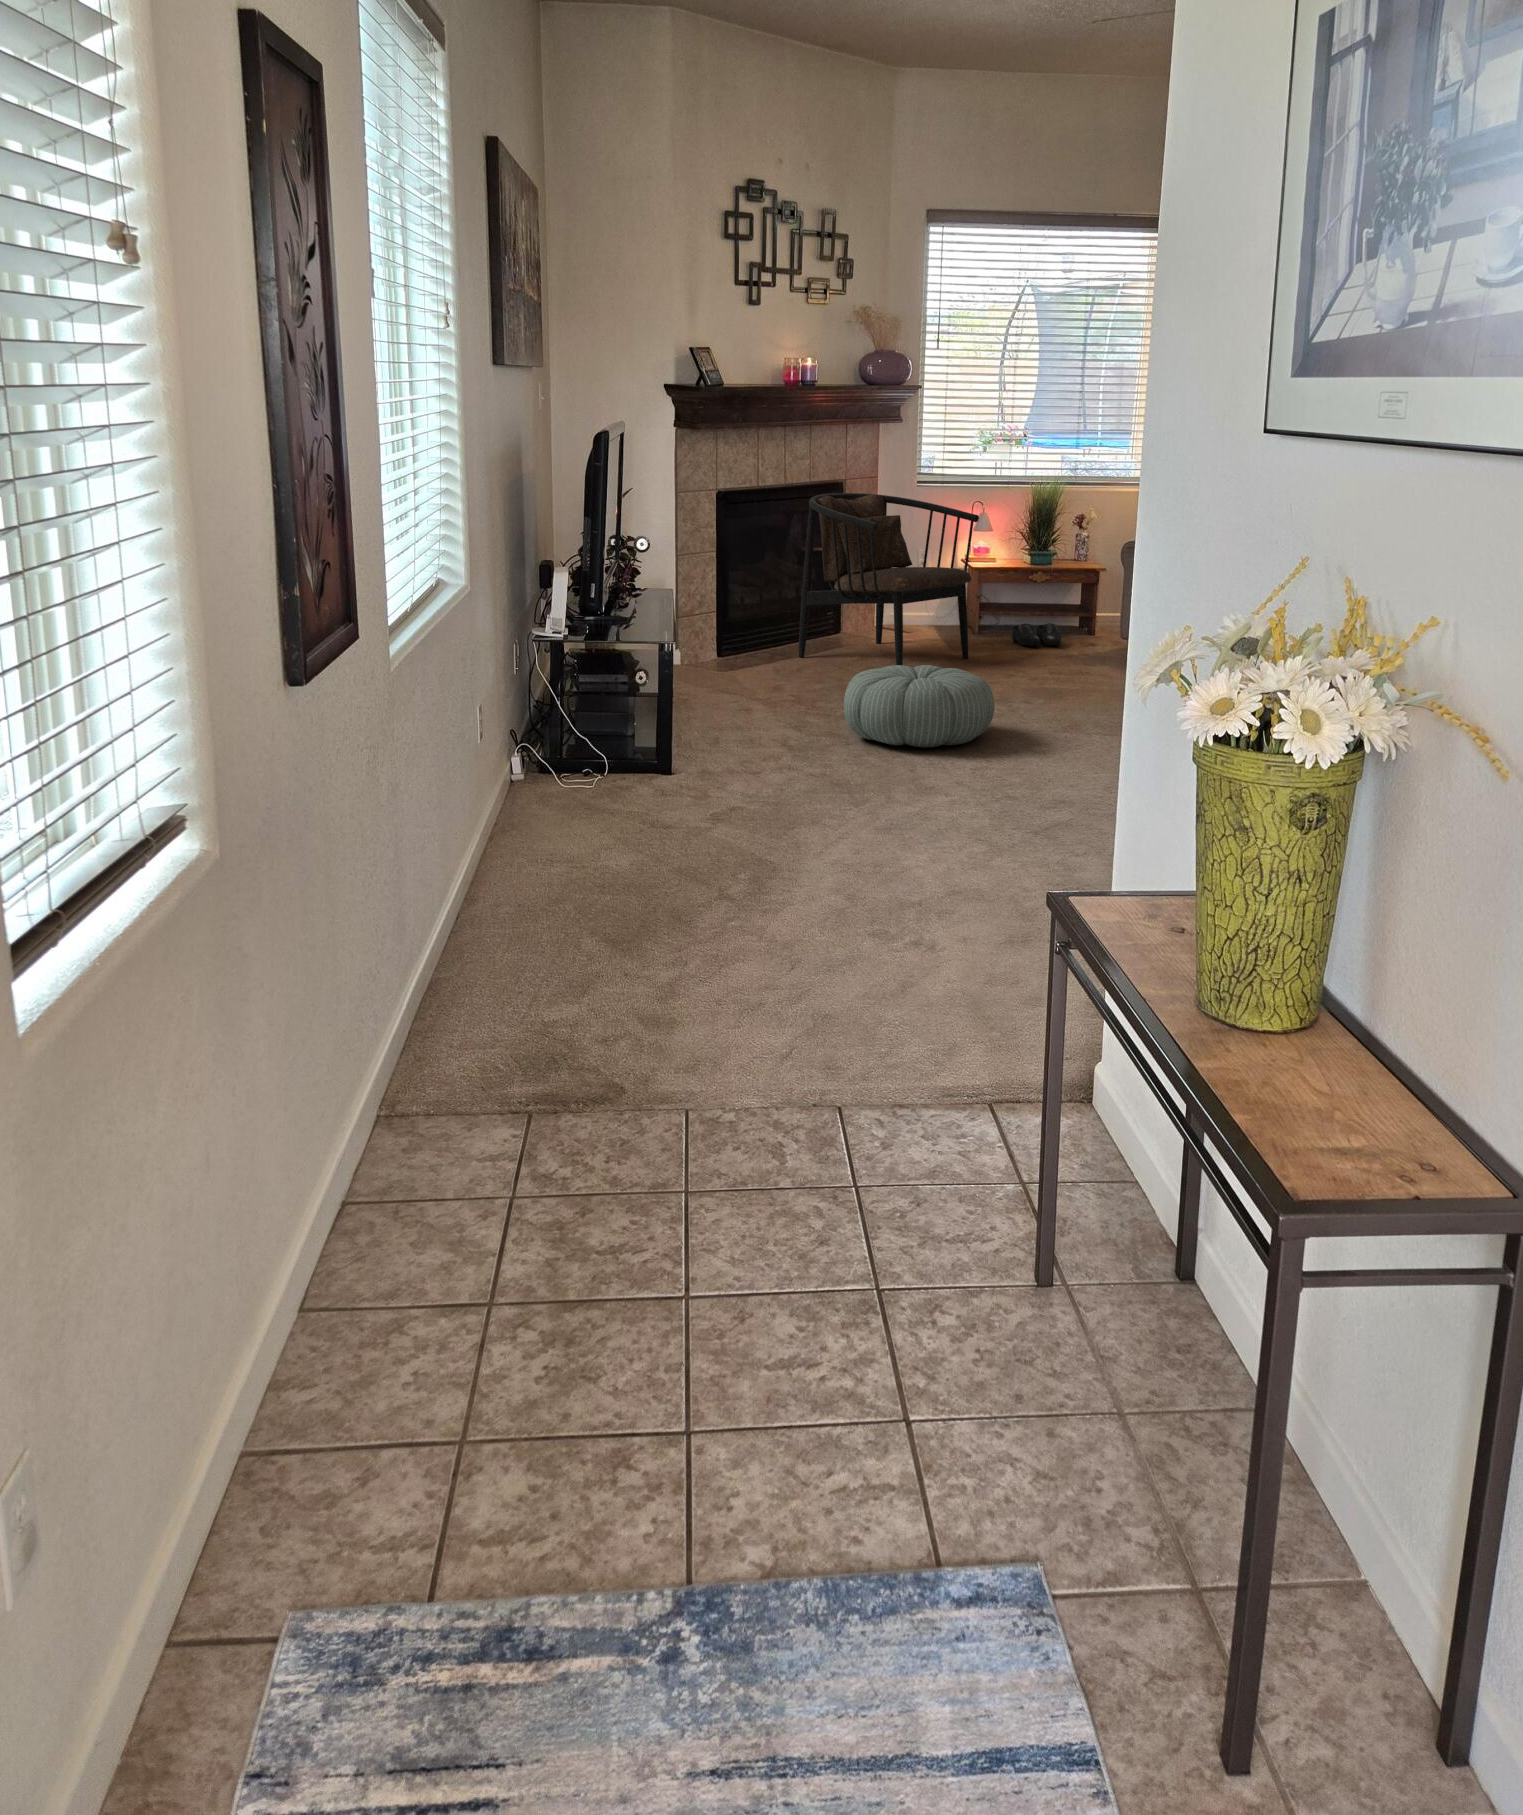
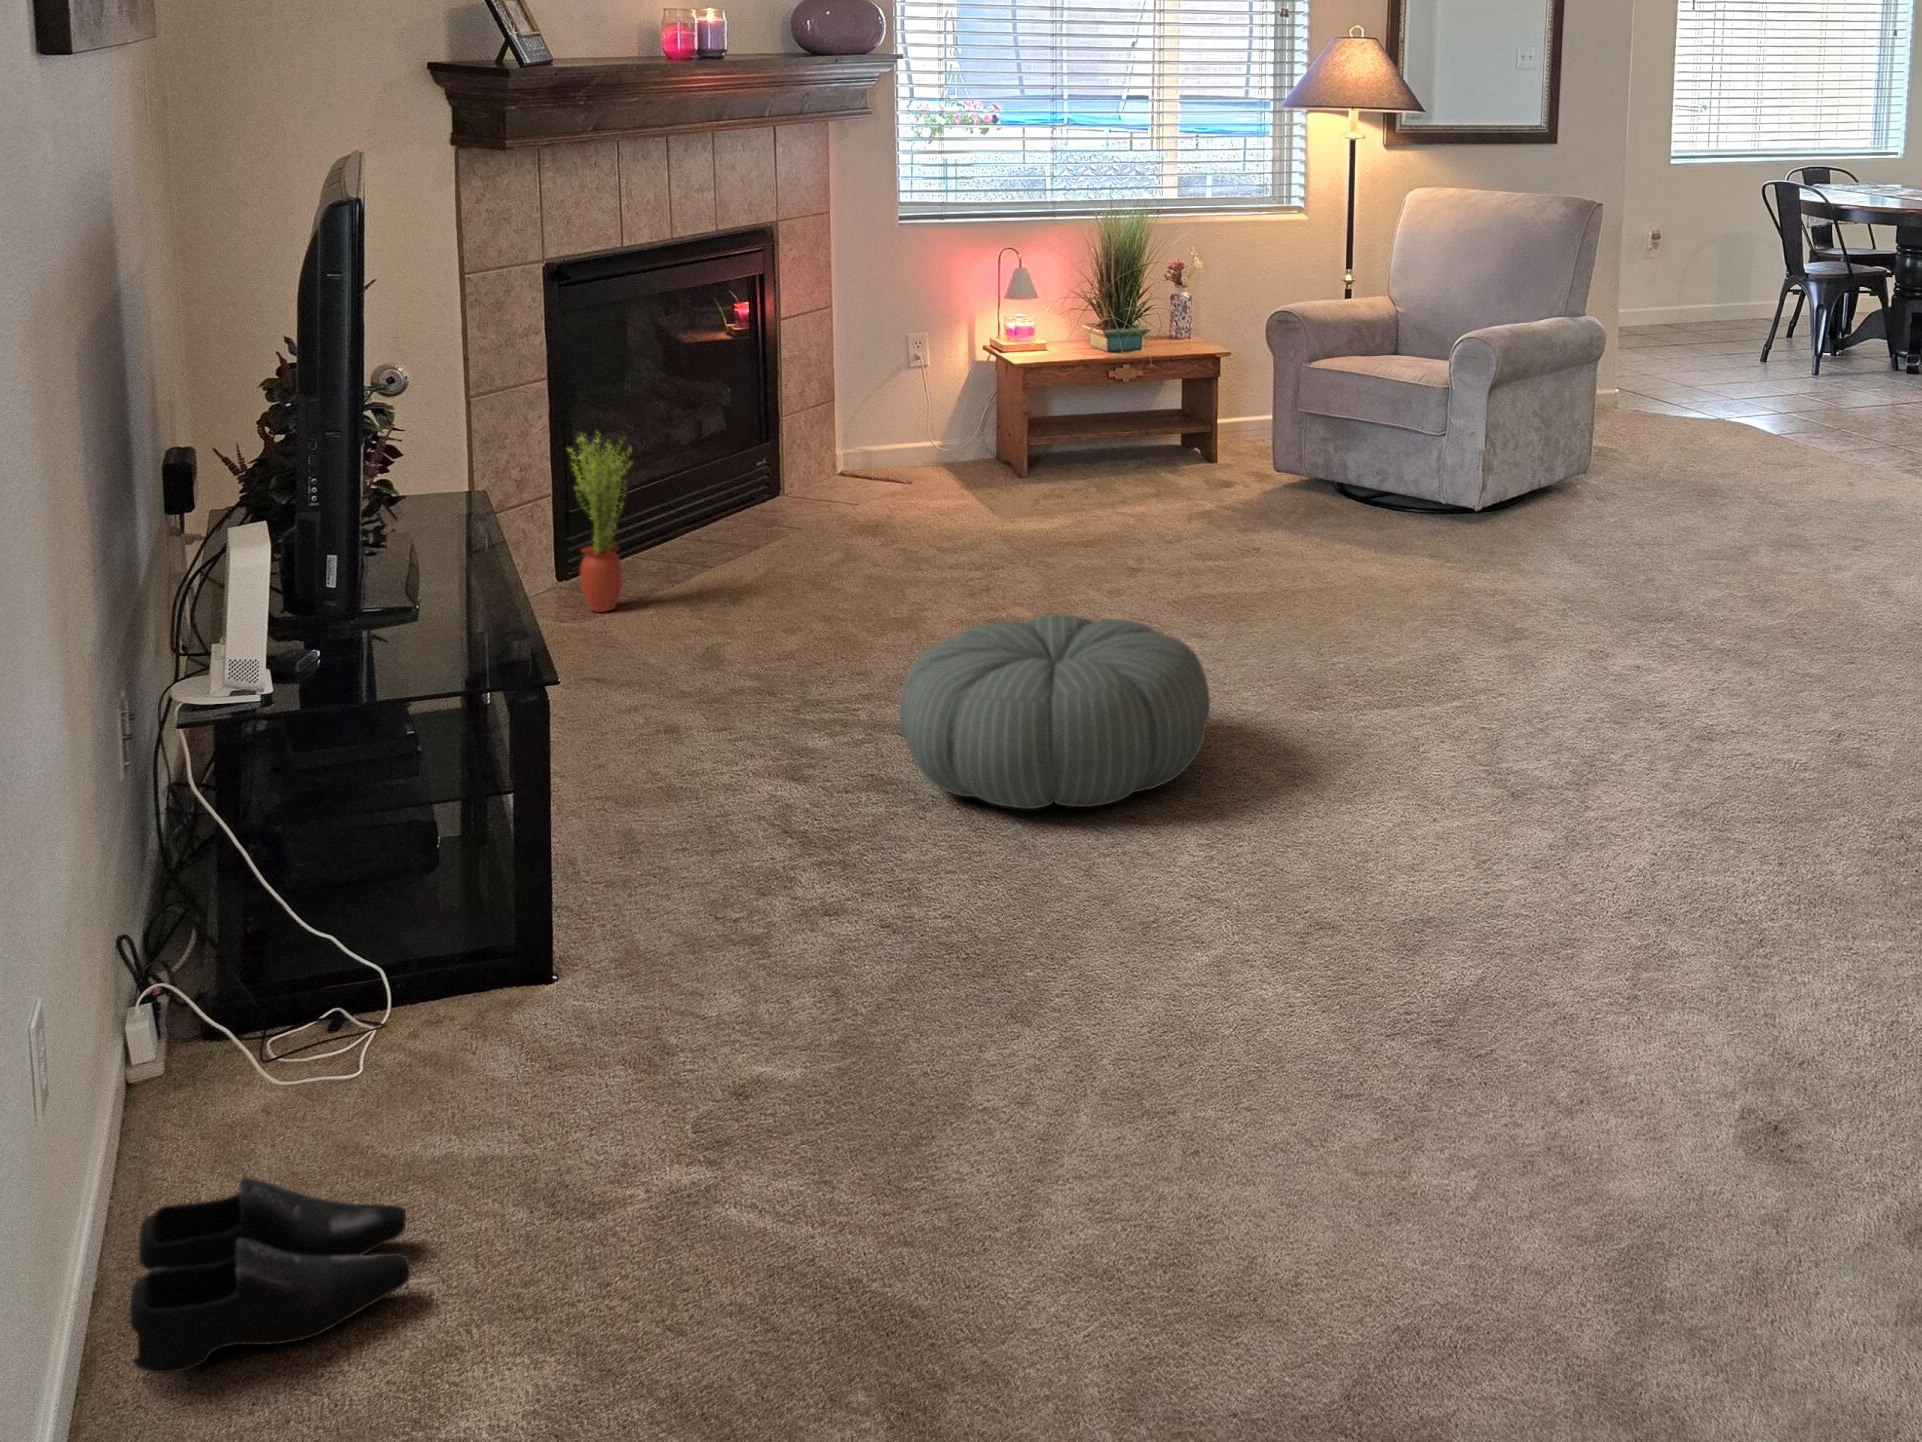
armchair: present [799,493,979,665] -> none [716,246,1033,581]
potted plant: none [722,577,754,670] -> present [569,434,633,612]
shoe: present [1012,623,1061,646] -> present [130,1177,411,1373]

